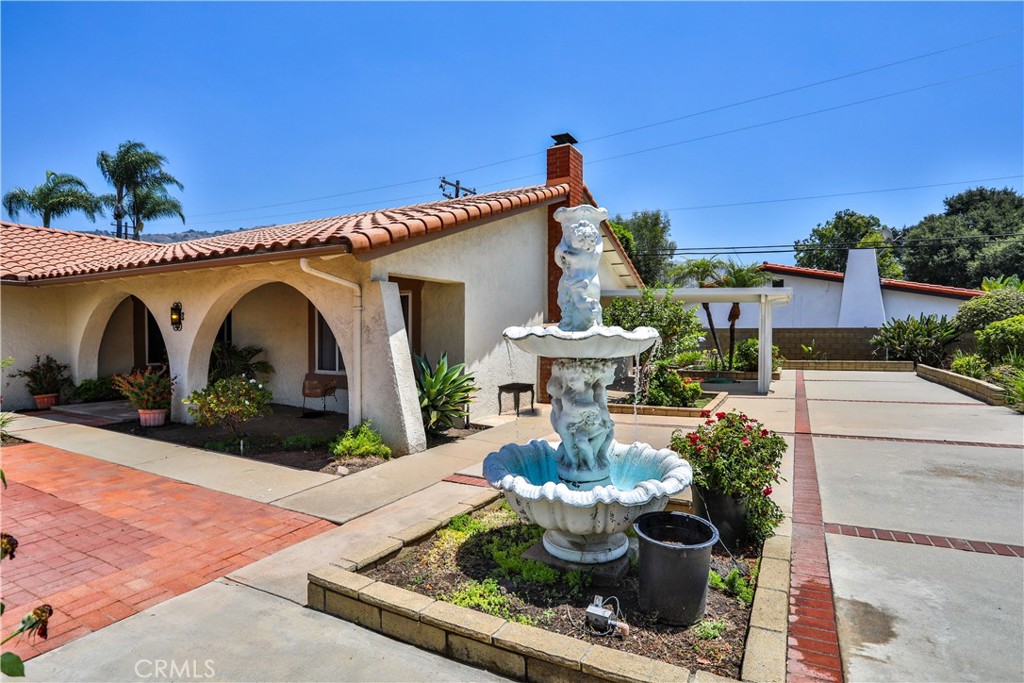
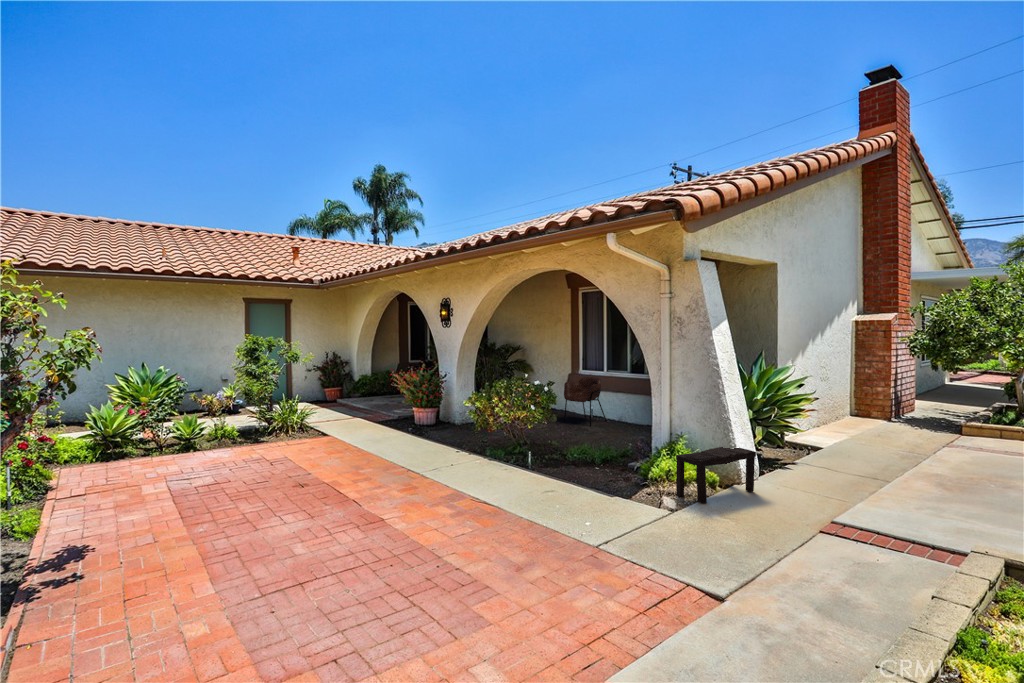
side table: present [498,383,535,417] -> none [811,392,864,439]
bench: none [355,424,417,468] -> present [676,447,756,504]

